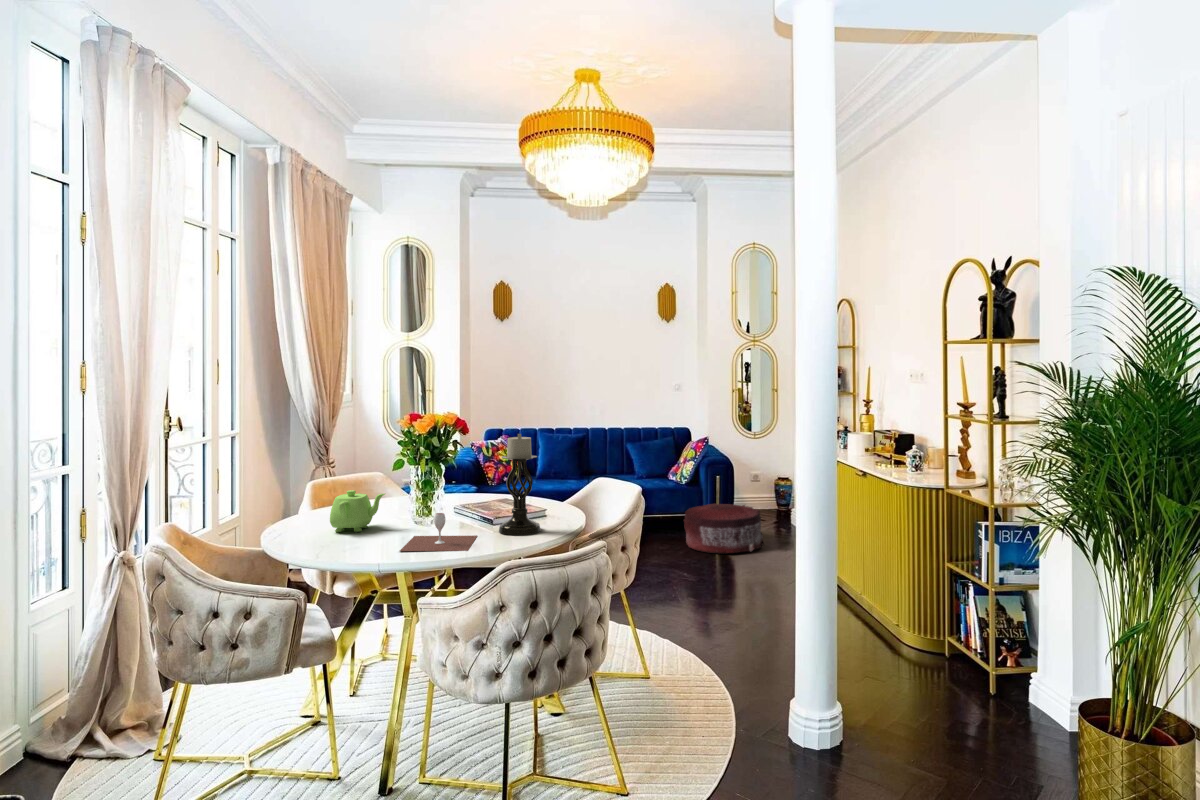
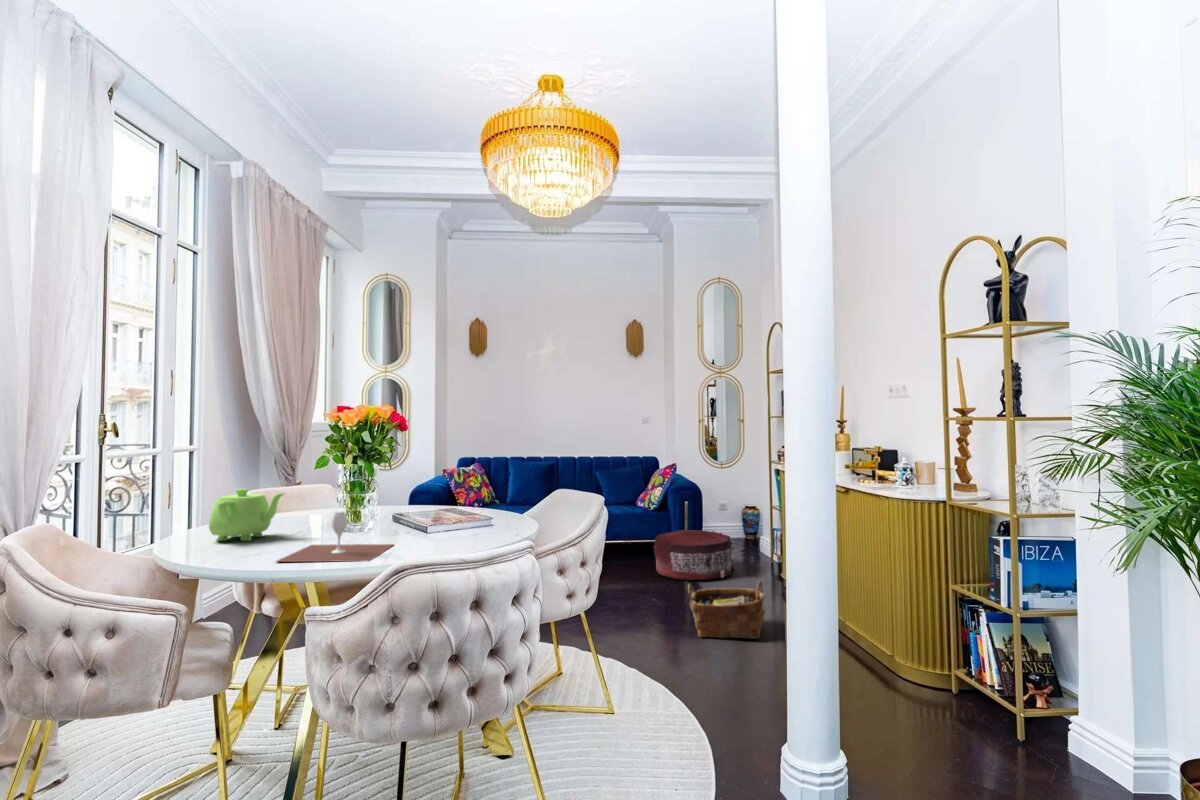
candle holder: present [499,434,540,535] -> none [424,417,478,544]
woven basket: none [714,556,787,609] -> present [688,581,765,638]

